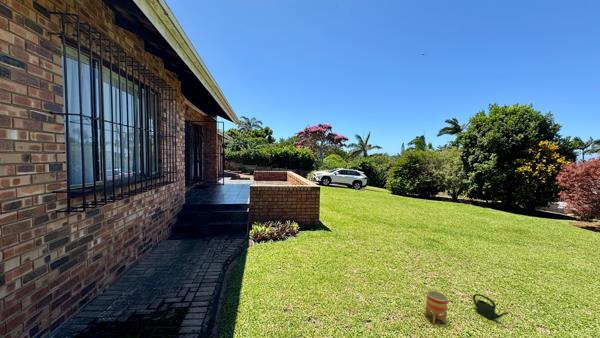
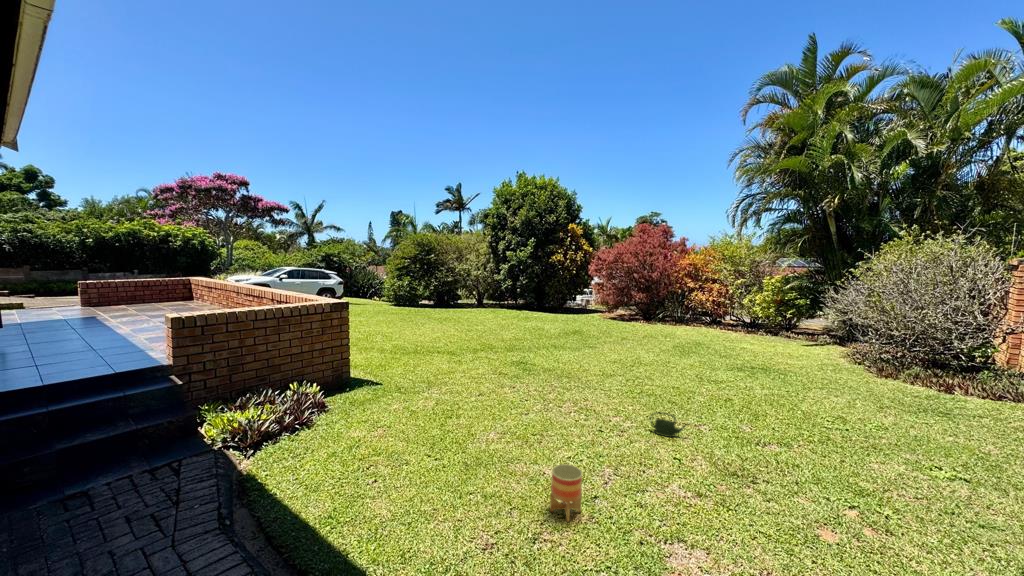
planter: present [425,291,447,324] -> present [550,464,582,522]

